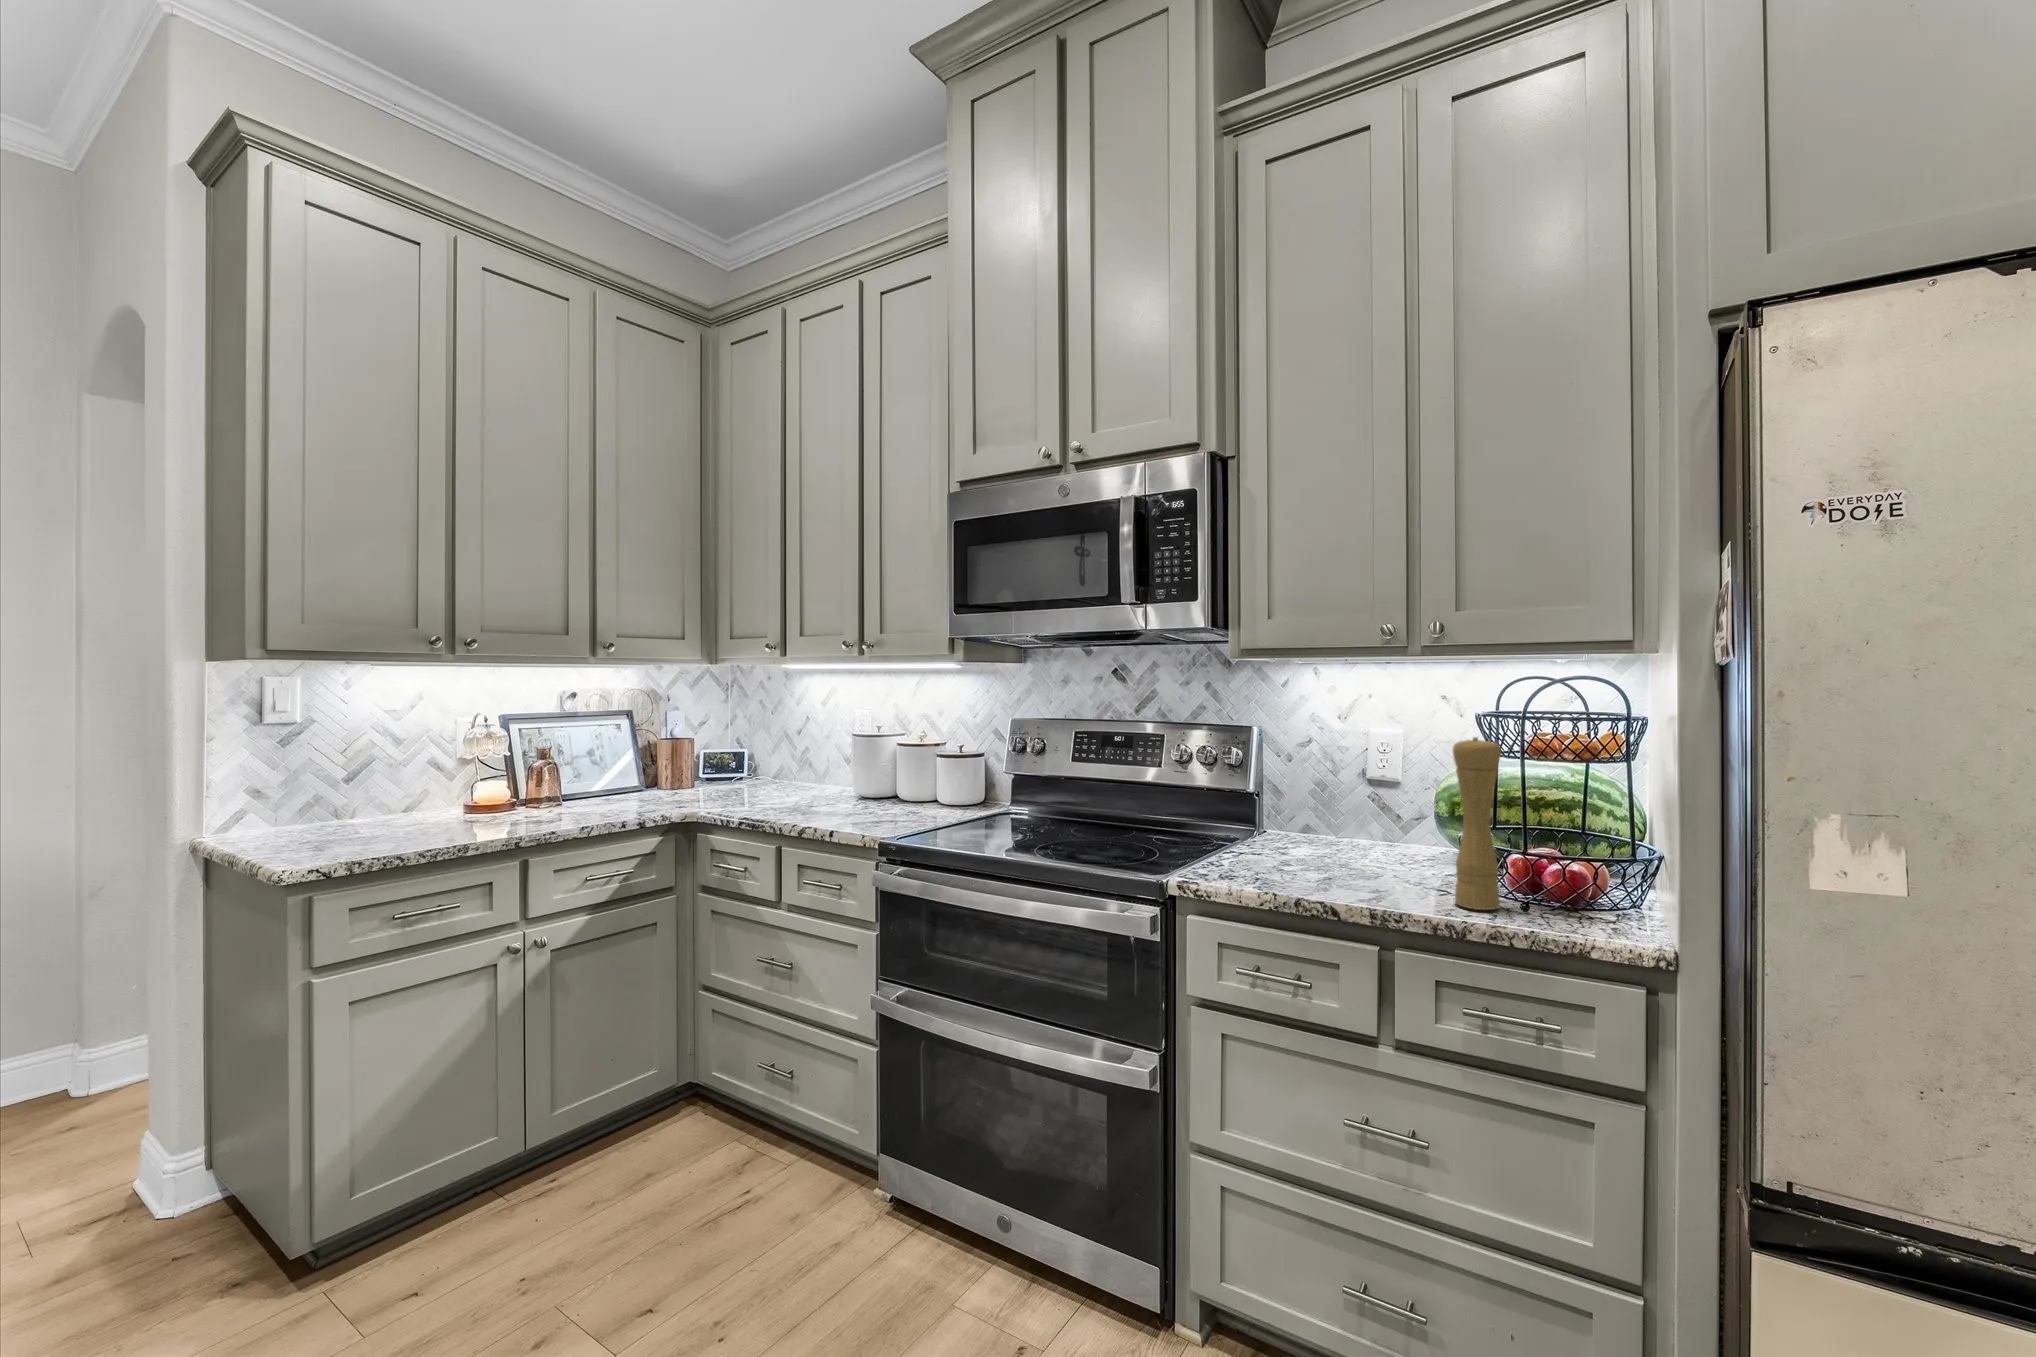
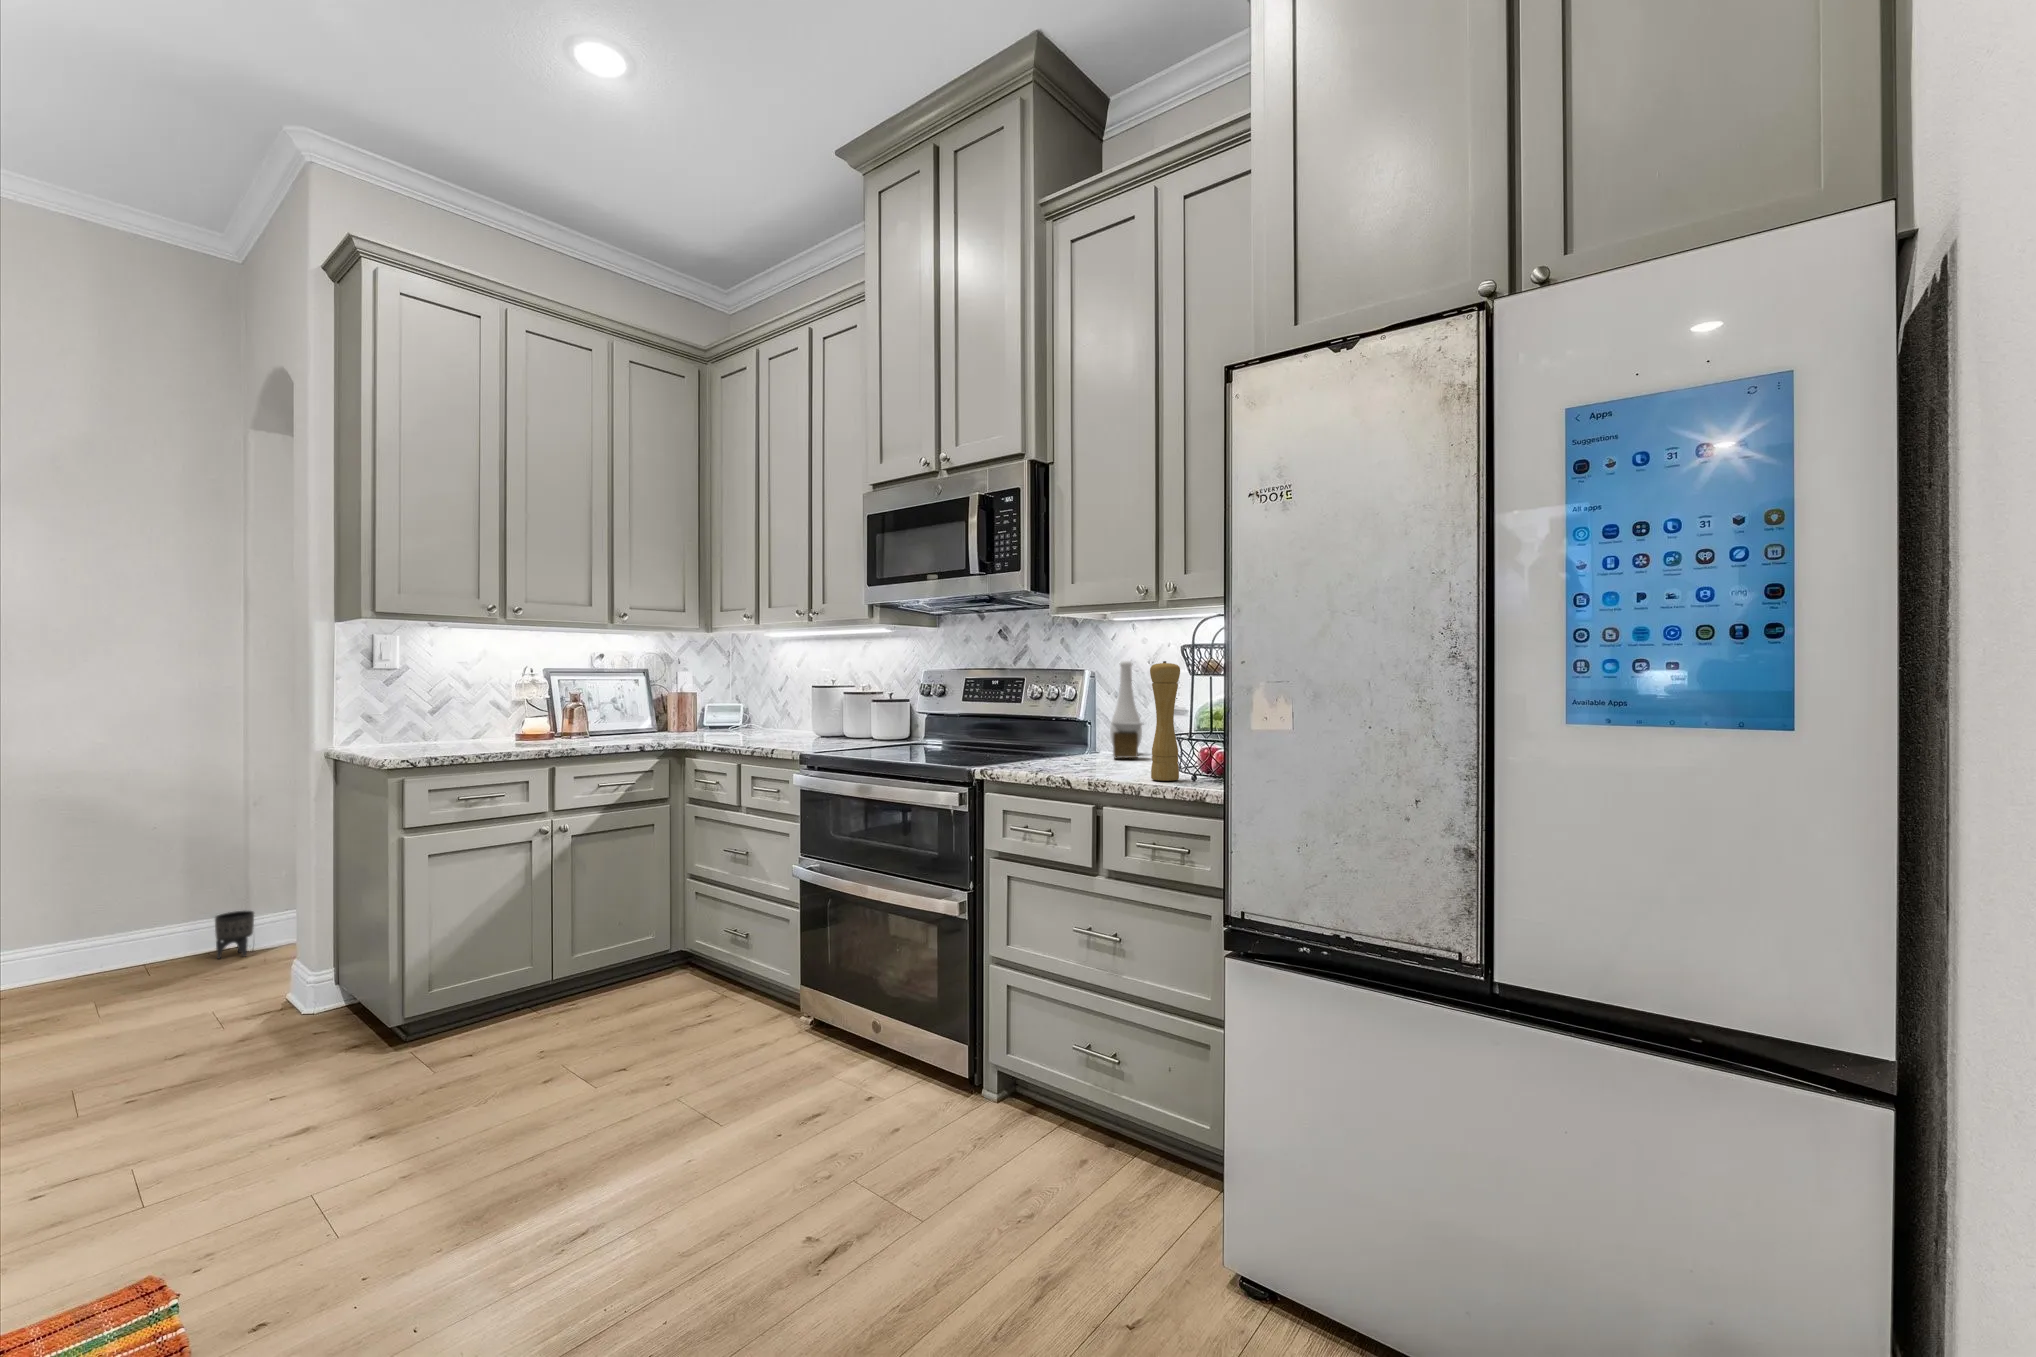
vase: none [1295,717,1360,850] -> present [1110,661,1144,758]
planter: none [34,1042,93,1113] -> present [215,911,254,959]

